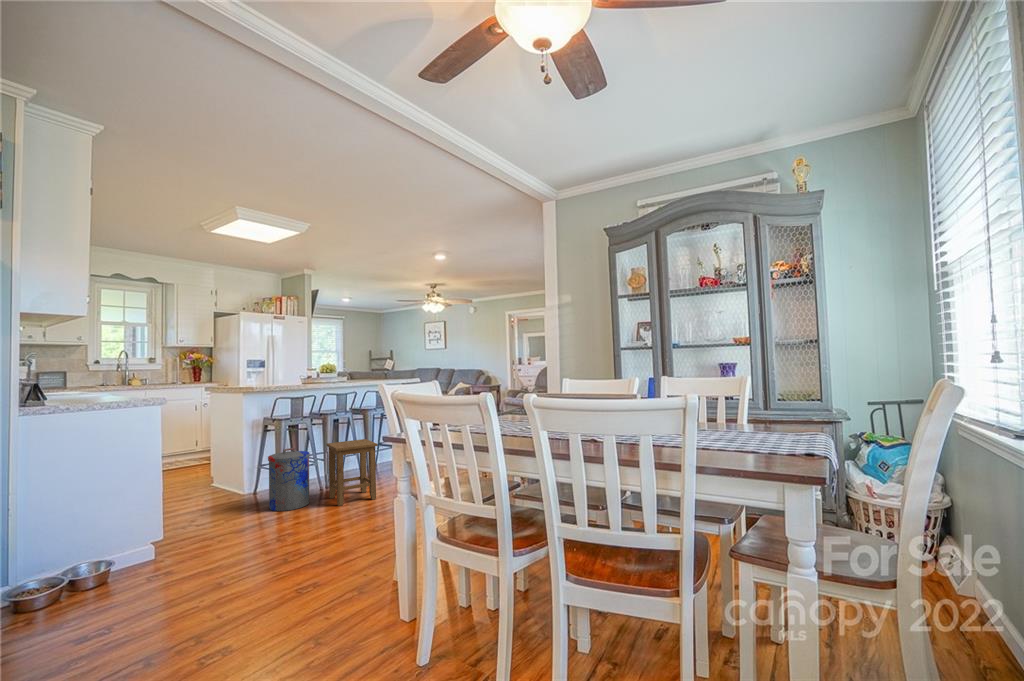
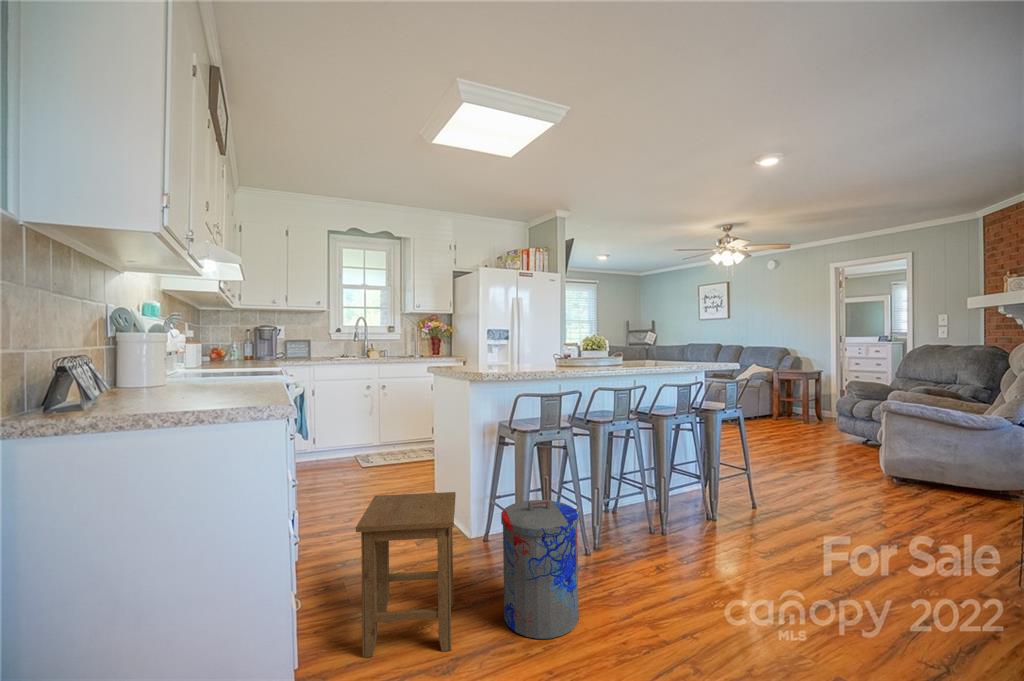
stool: present [326,439,378,506] -> present [356,492,456,657]

